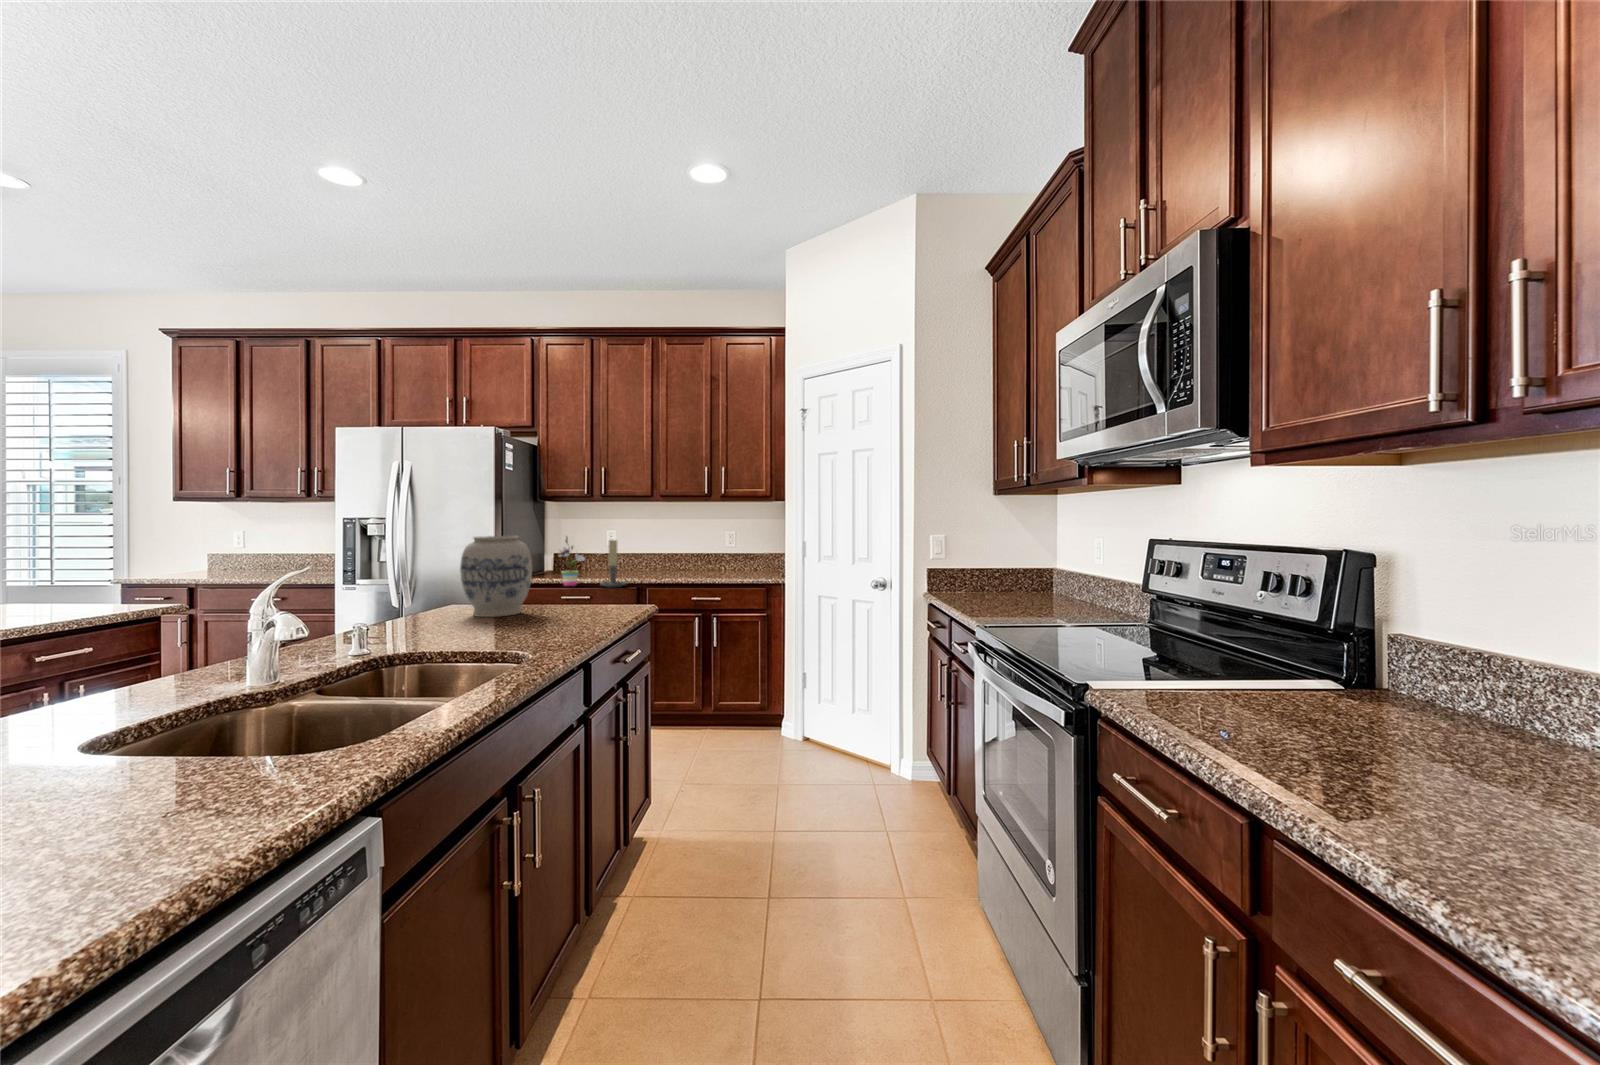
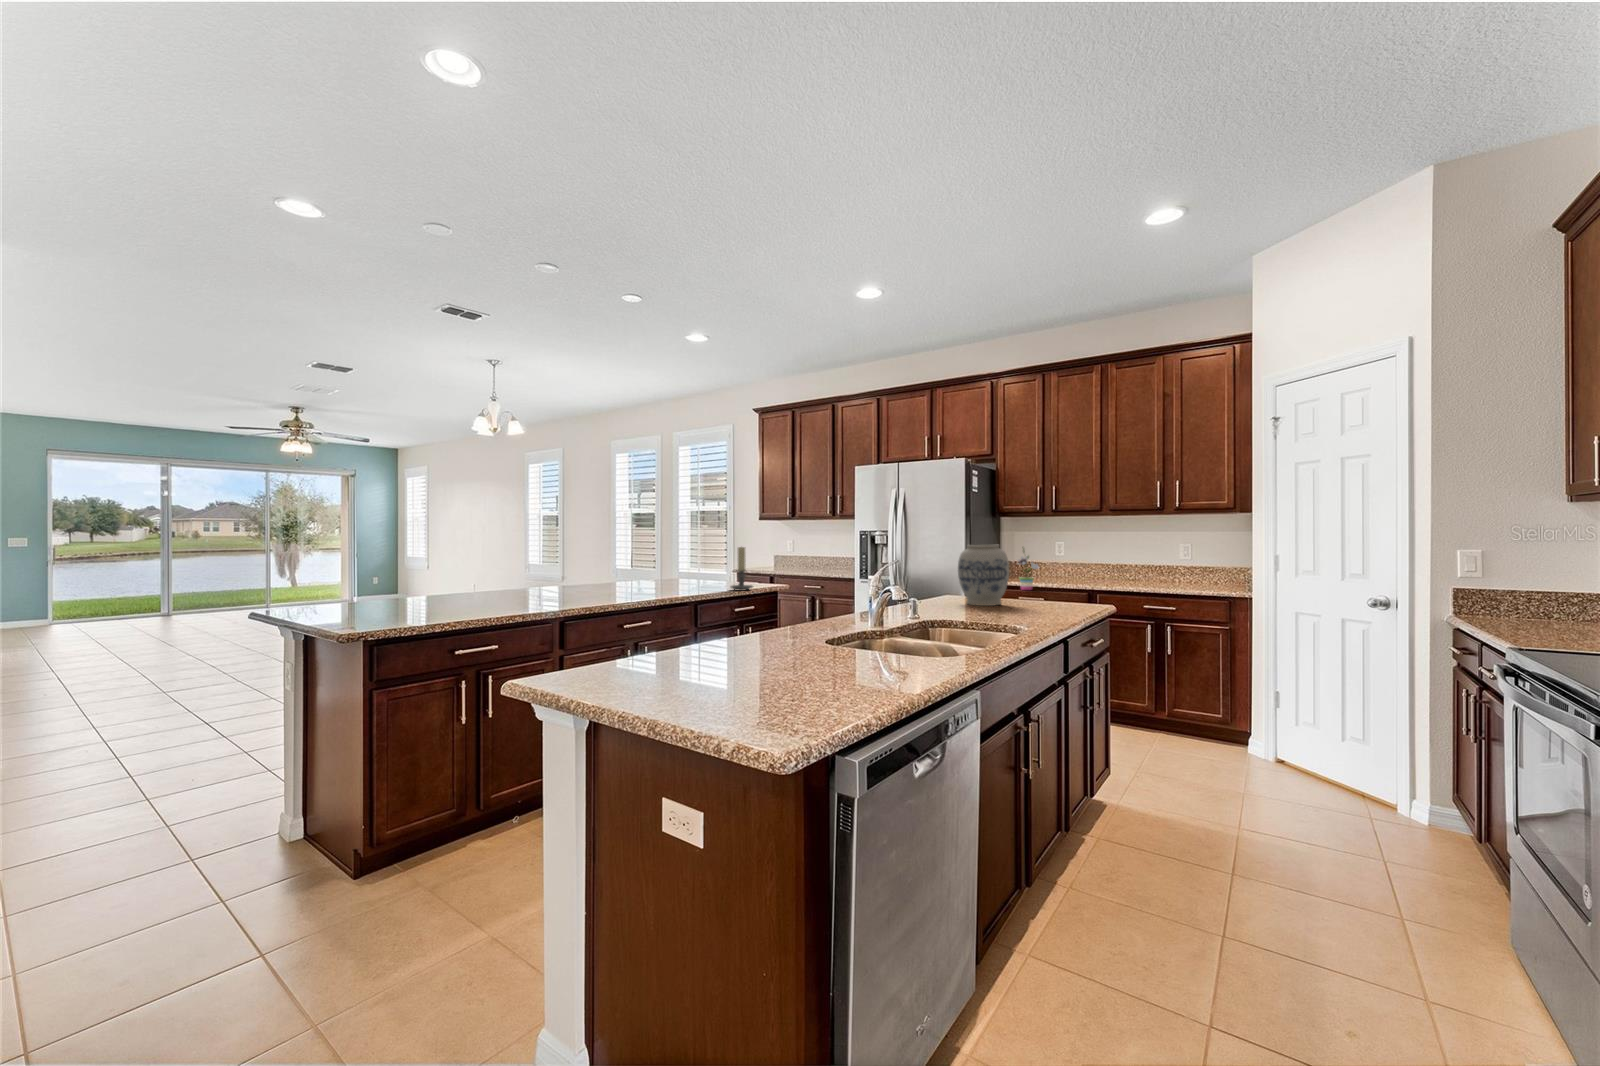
candle holder: present [600,540,626,588] -> present [731,547,753,591]

